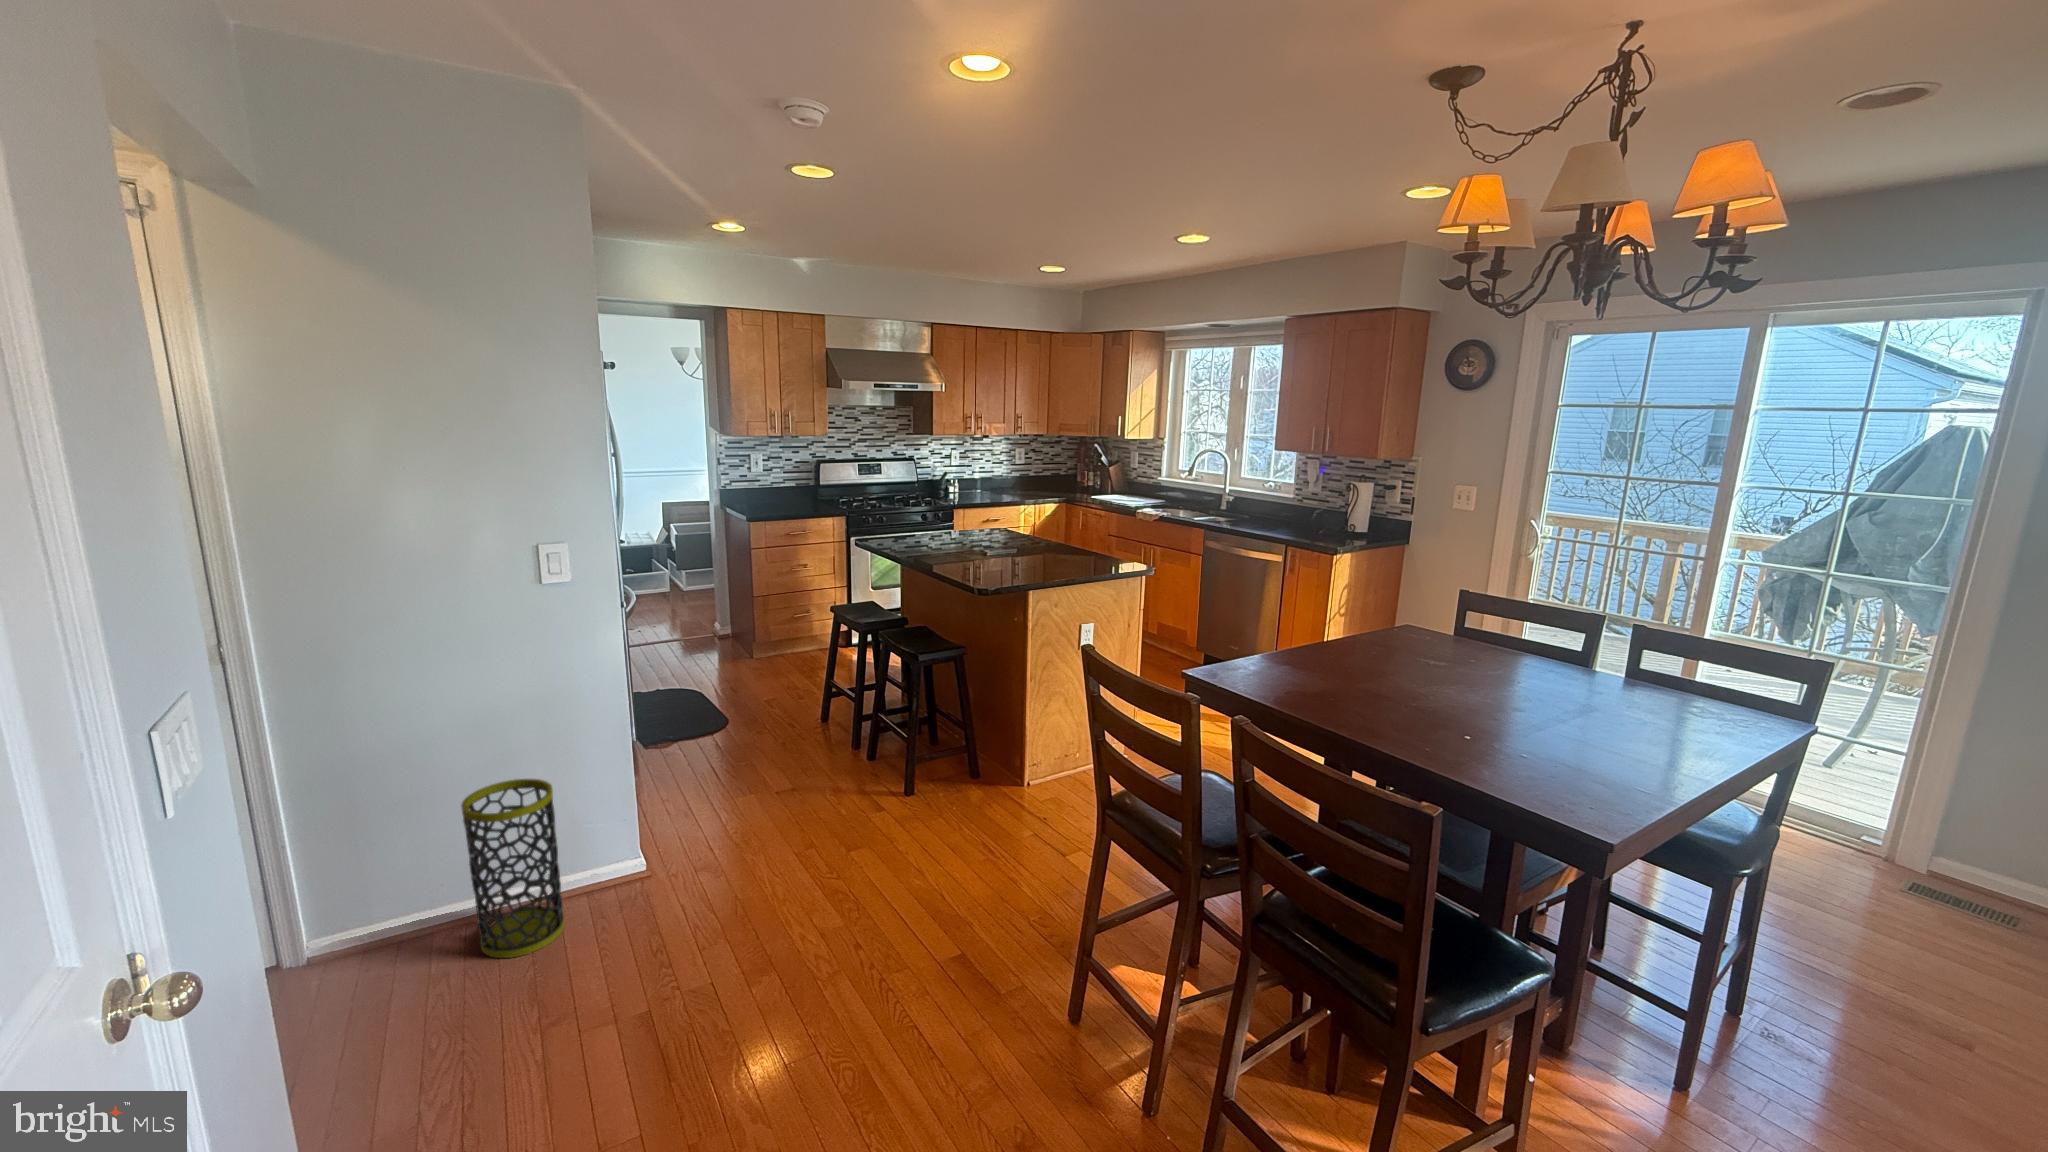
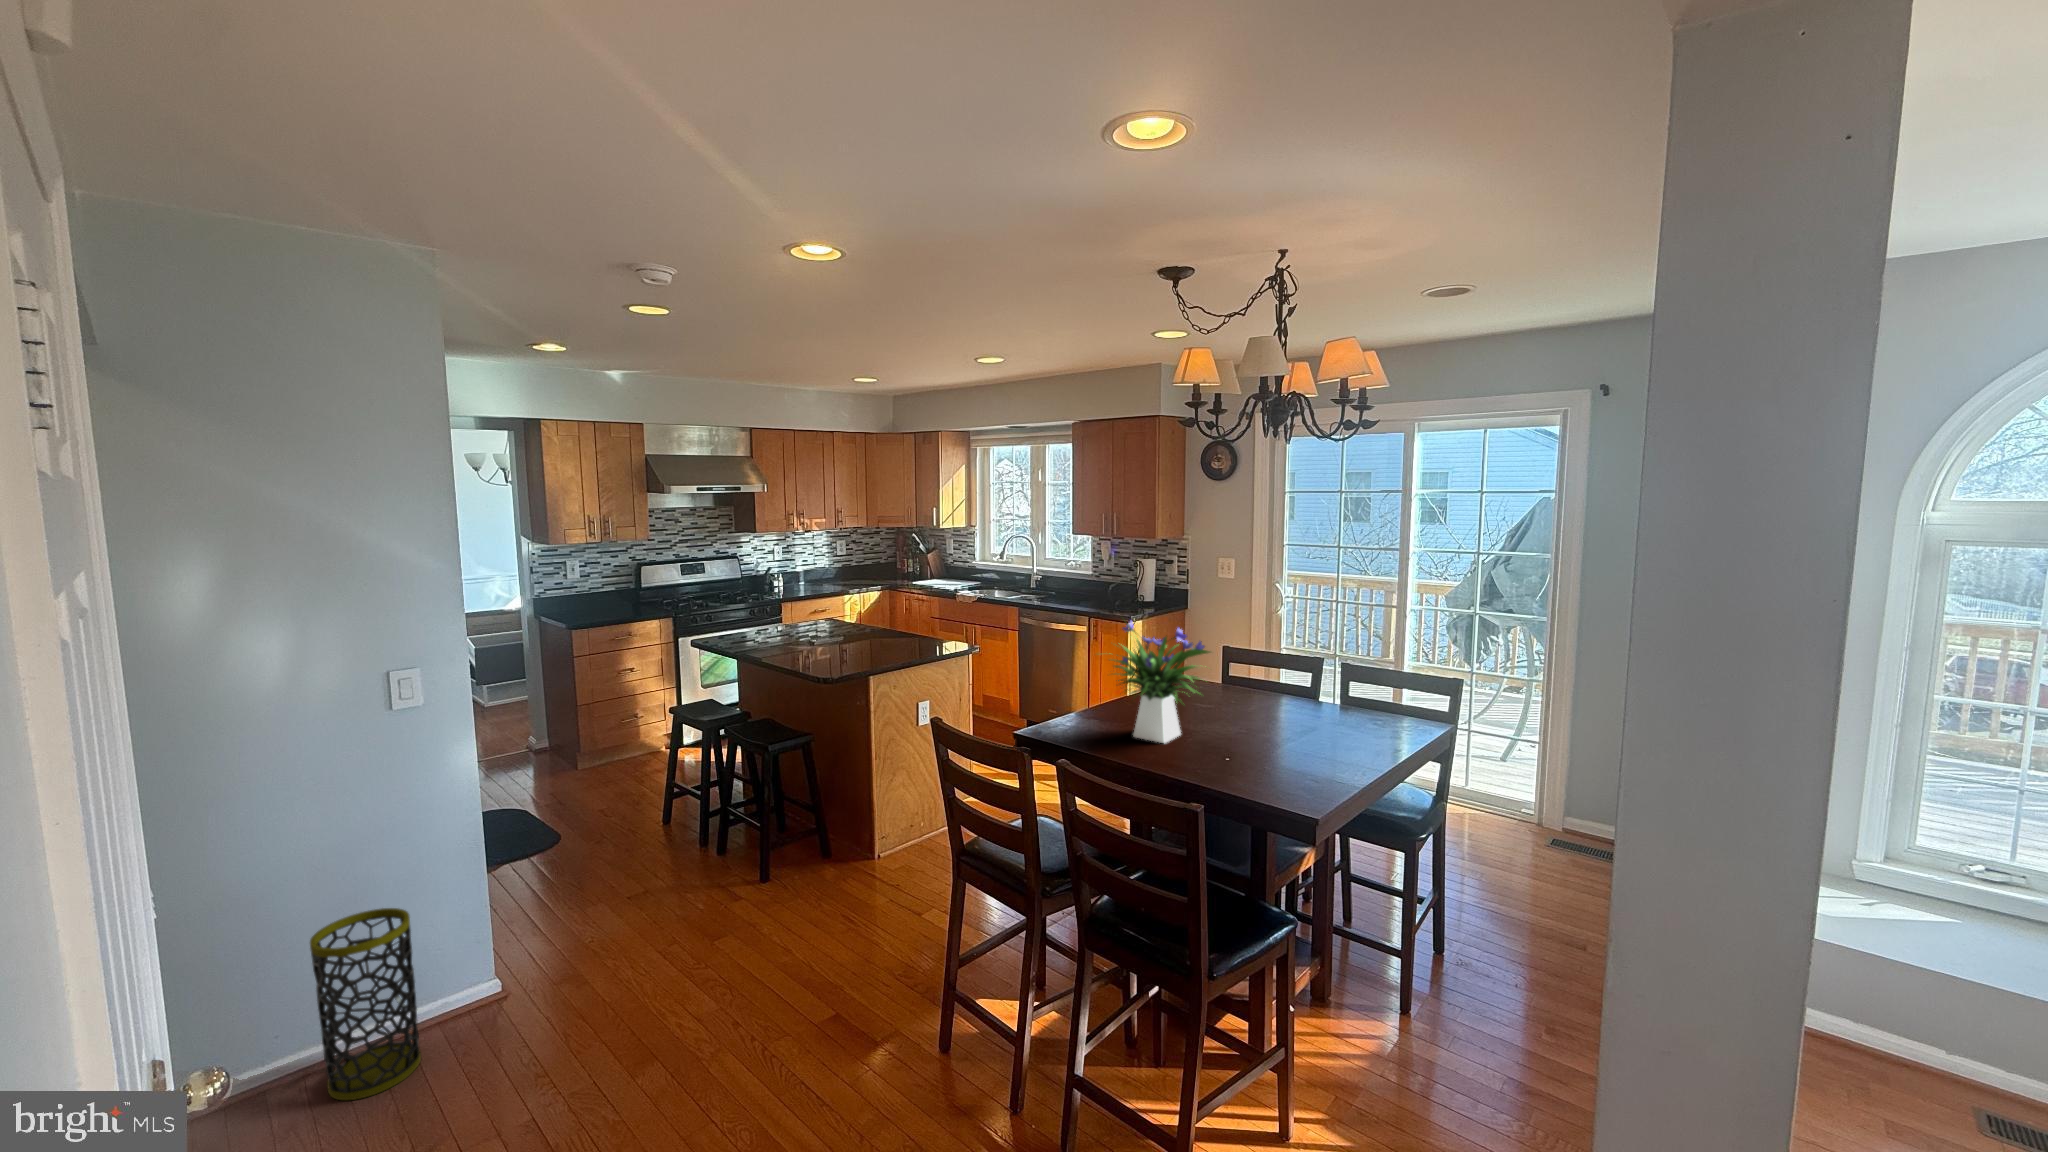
flower arrangement: none [1293,539,1459,705] -> present [1109,620,1210,743]

